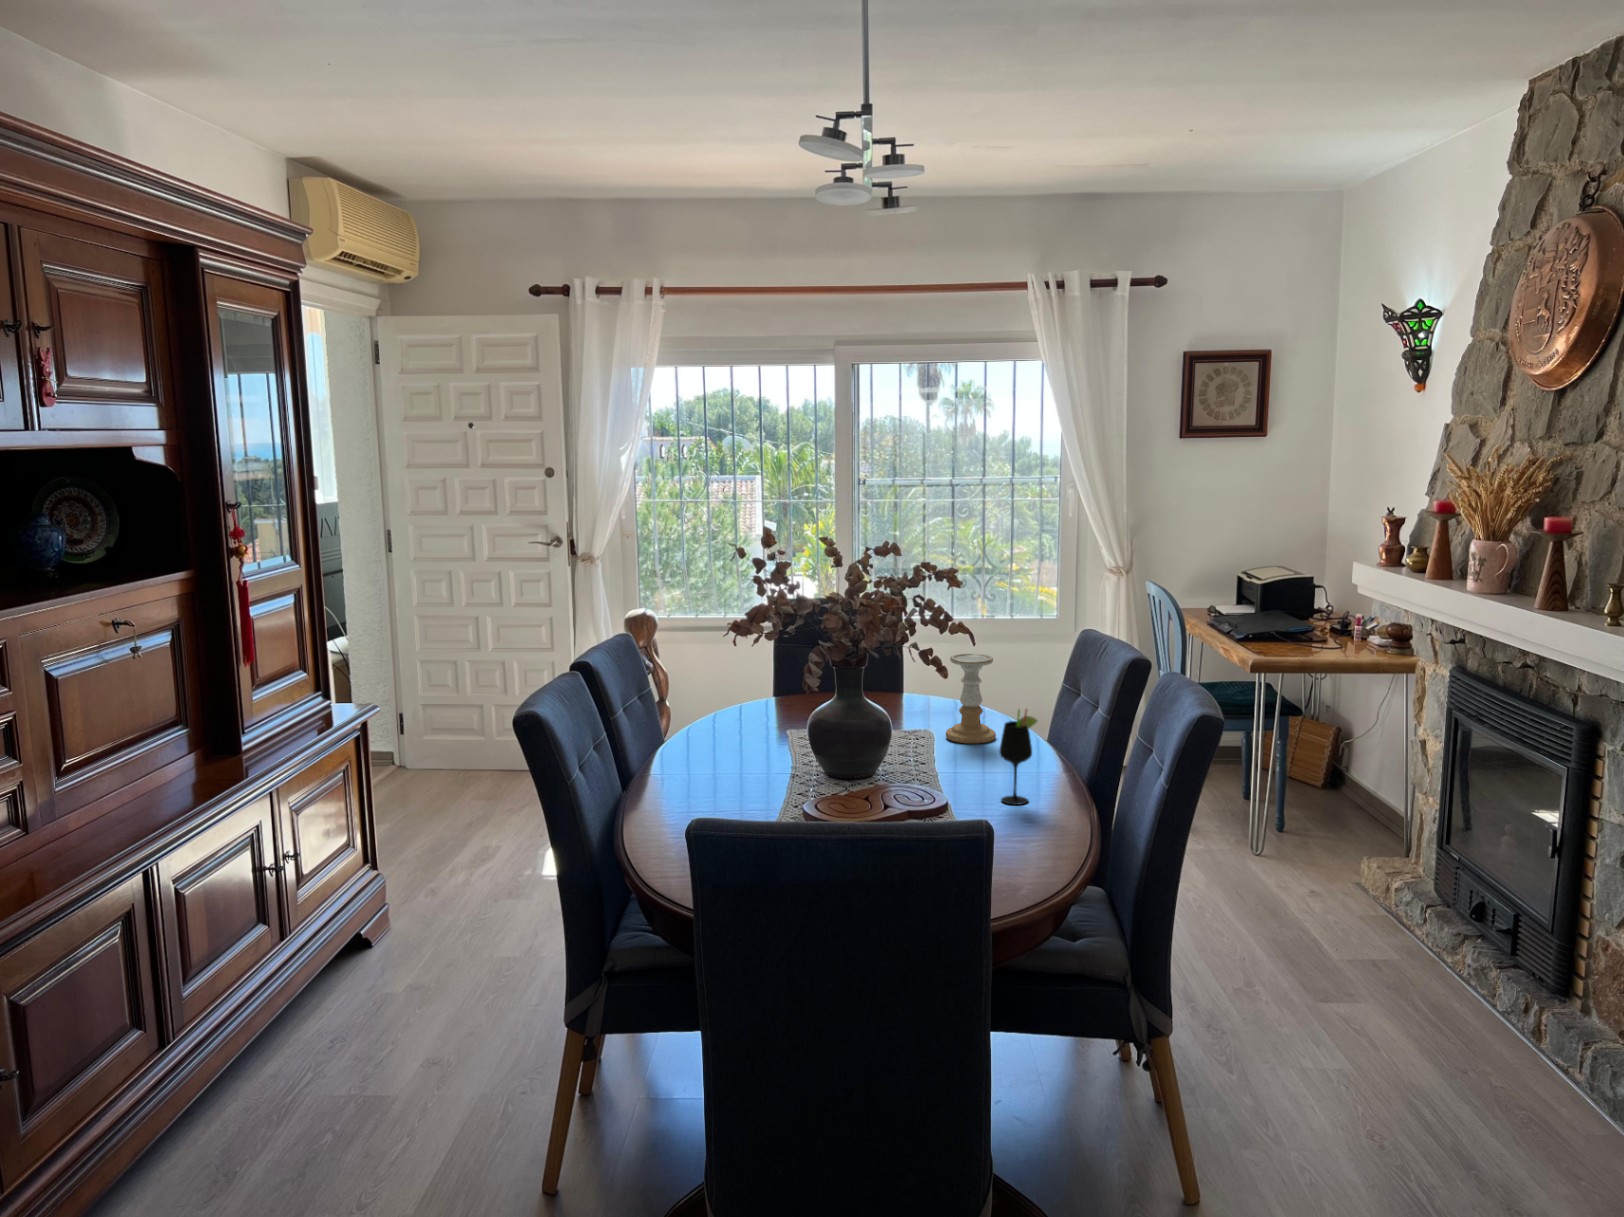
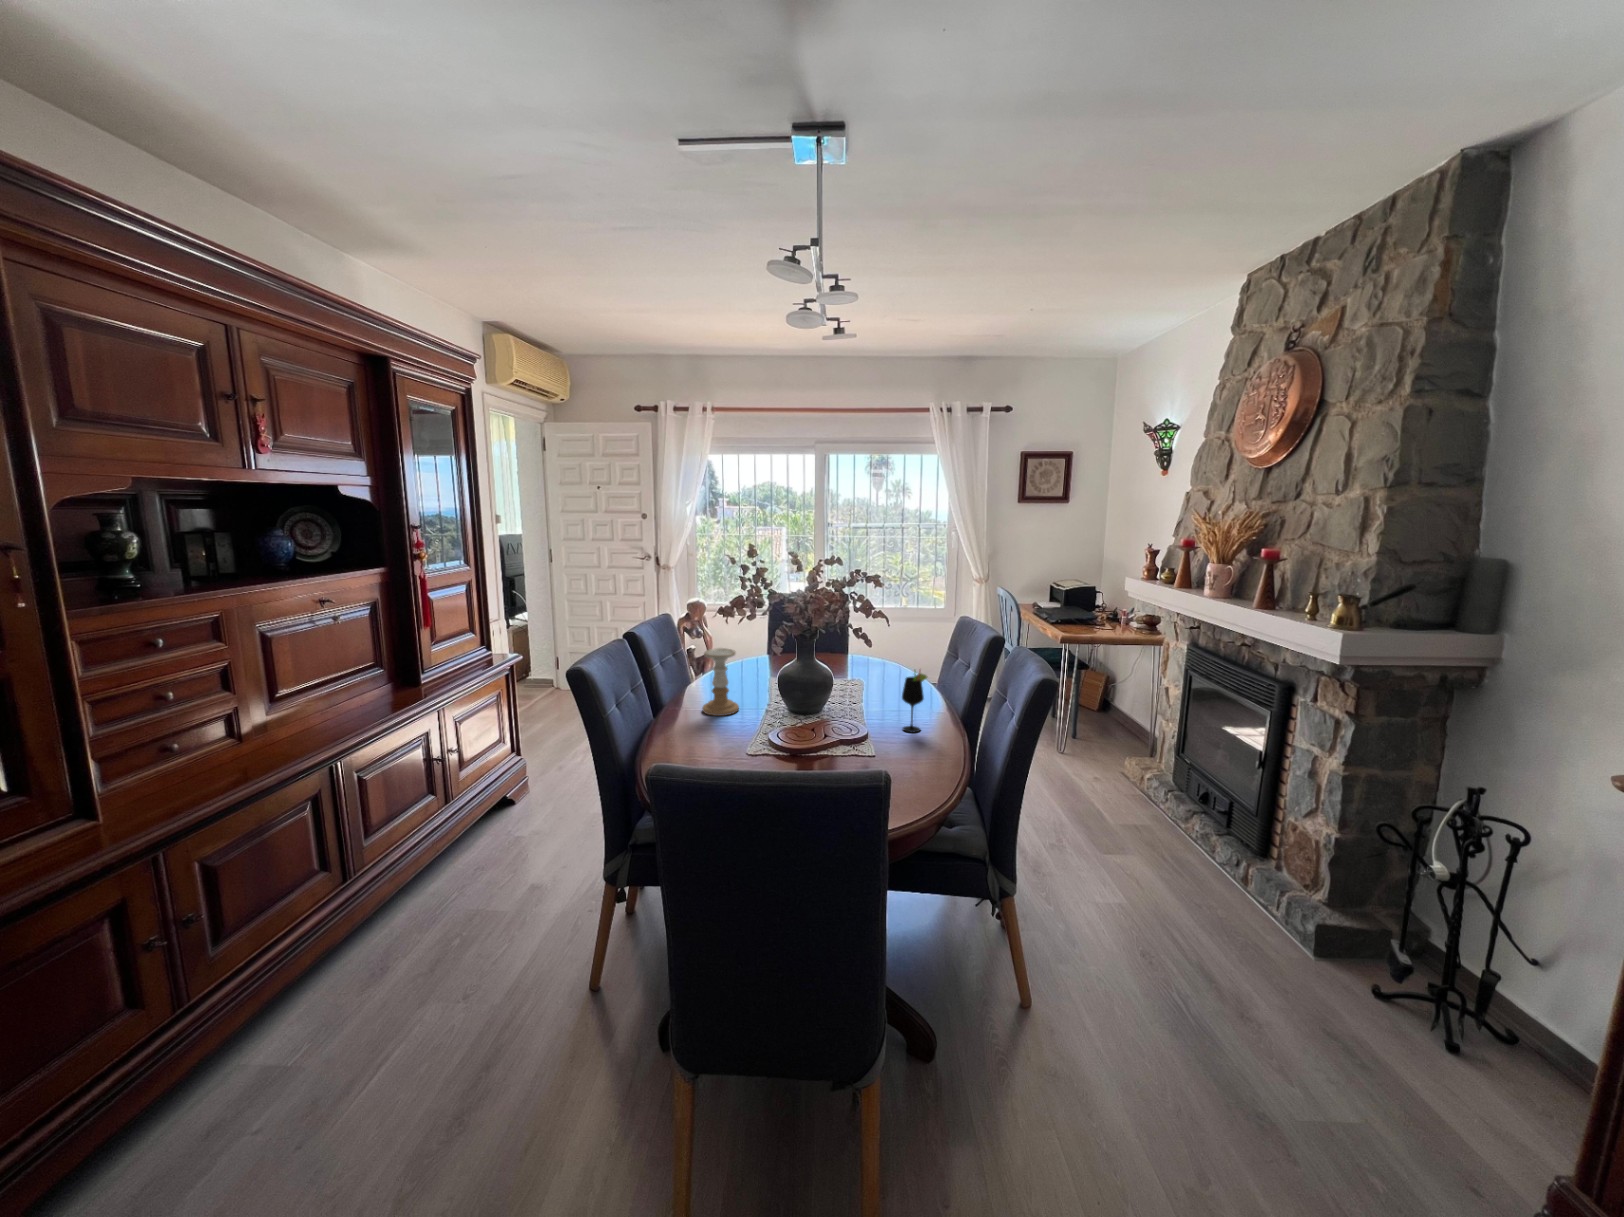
candle holder: present [946,653,996,744] -> present [702,648,739,716]

